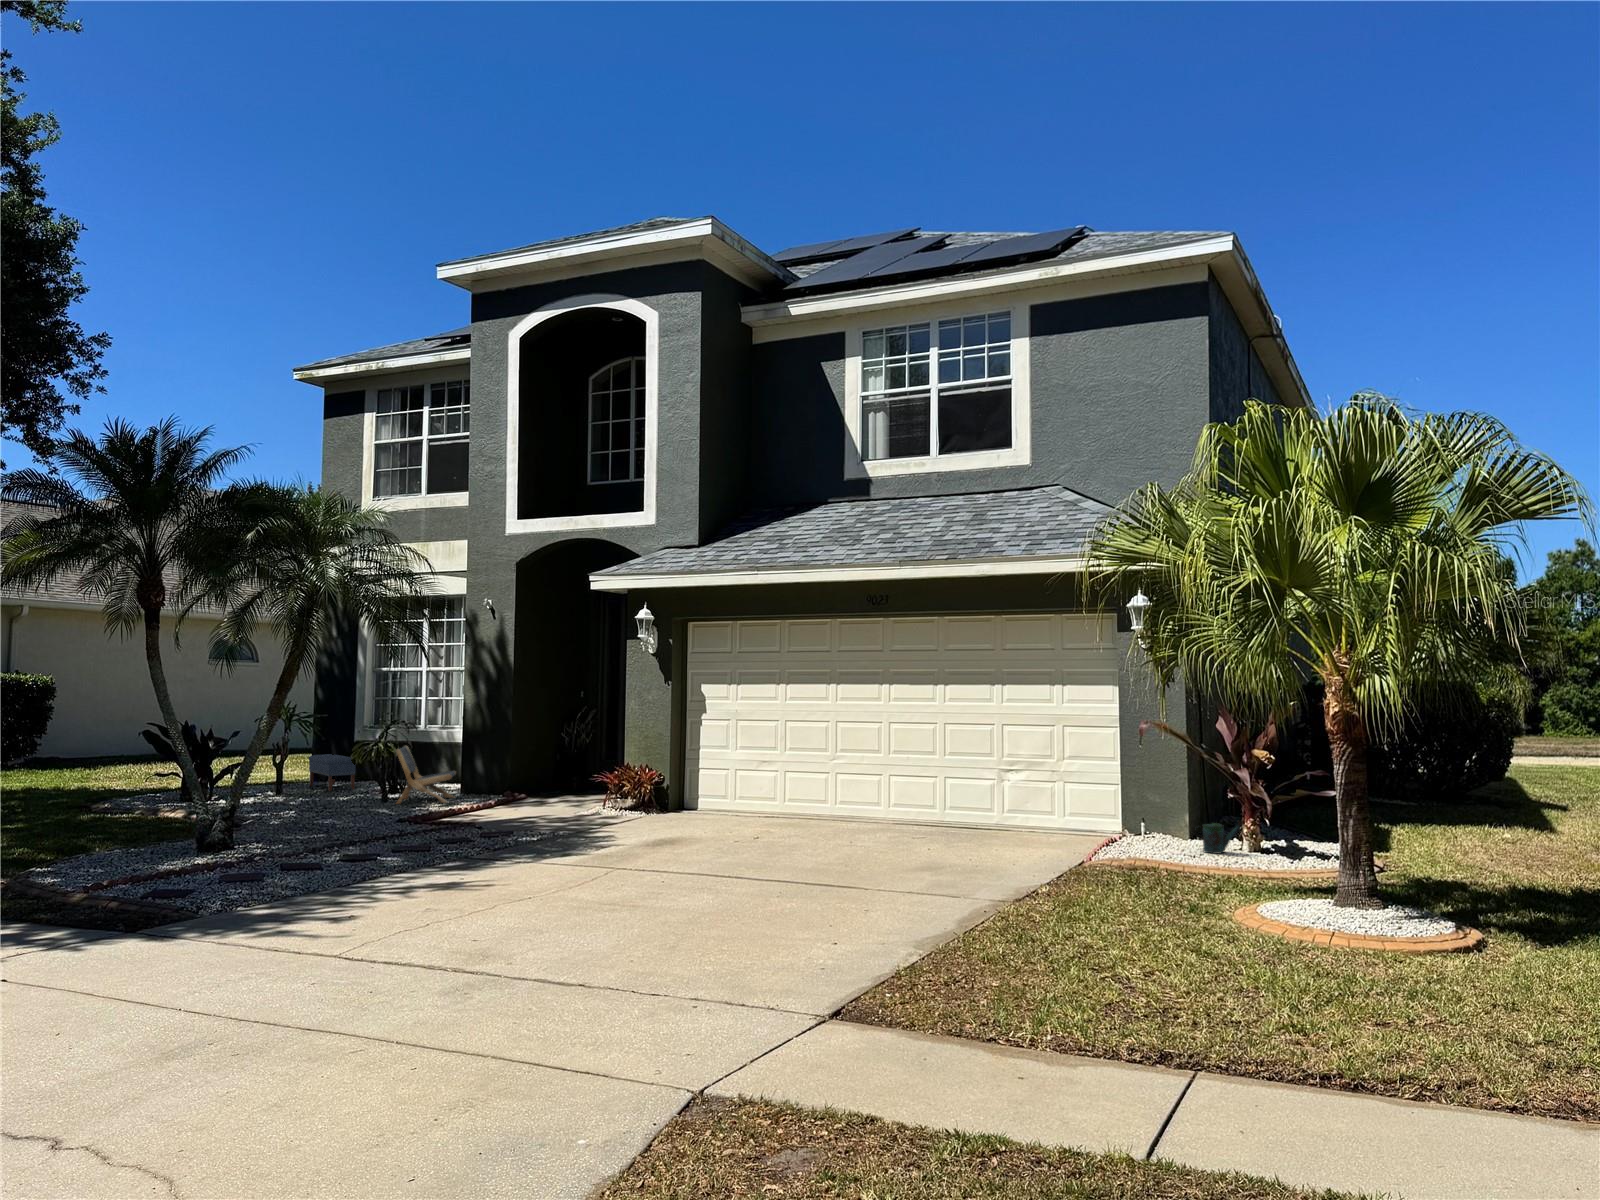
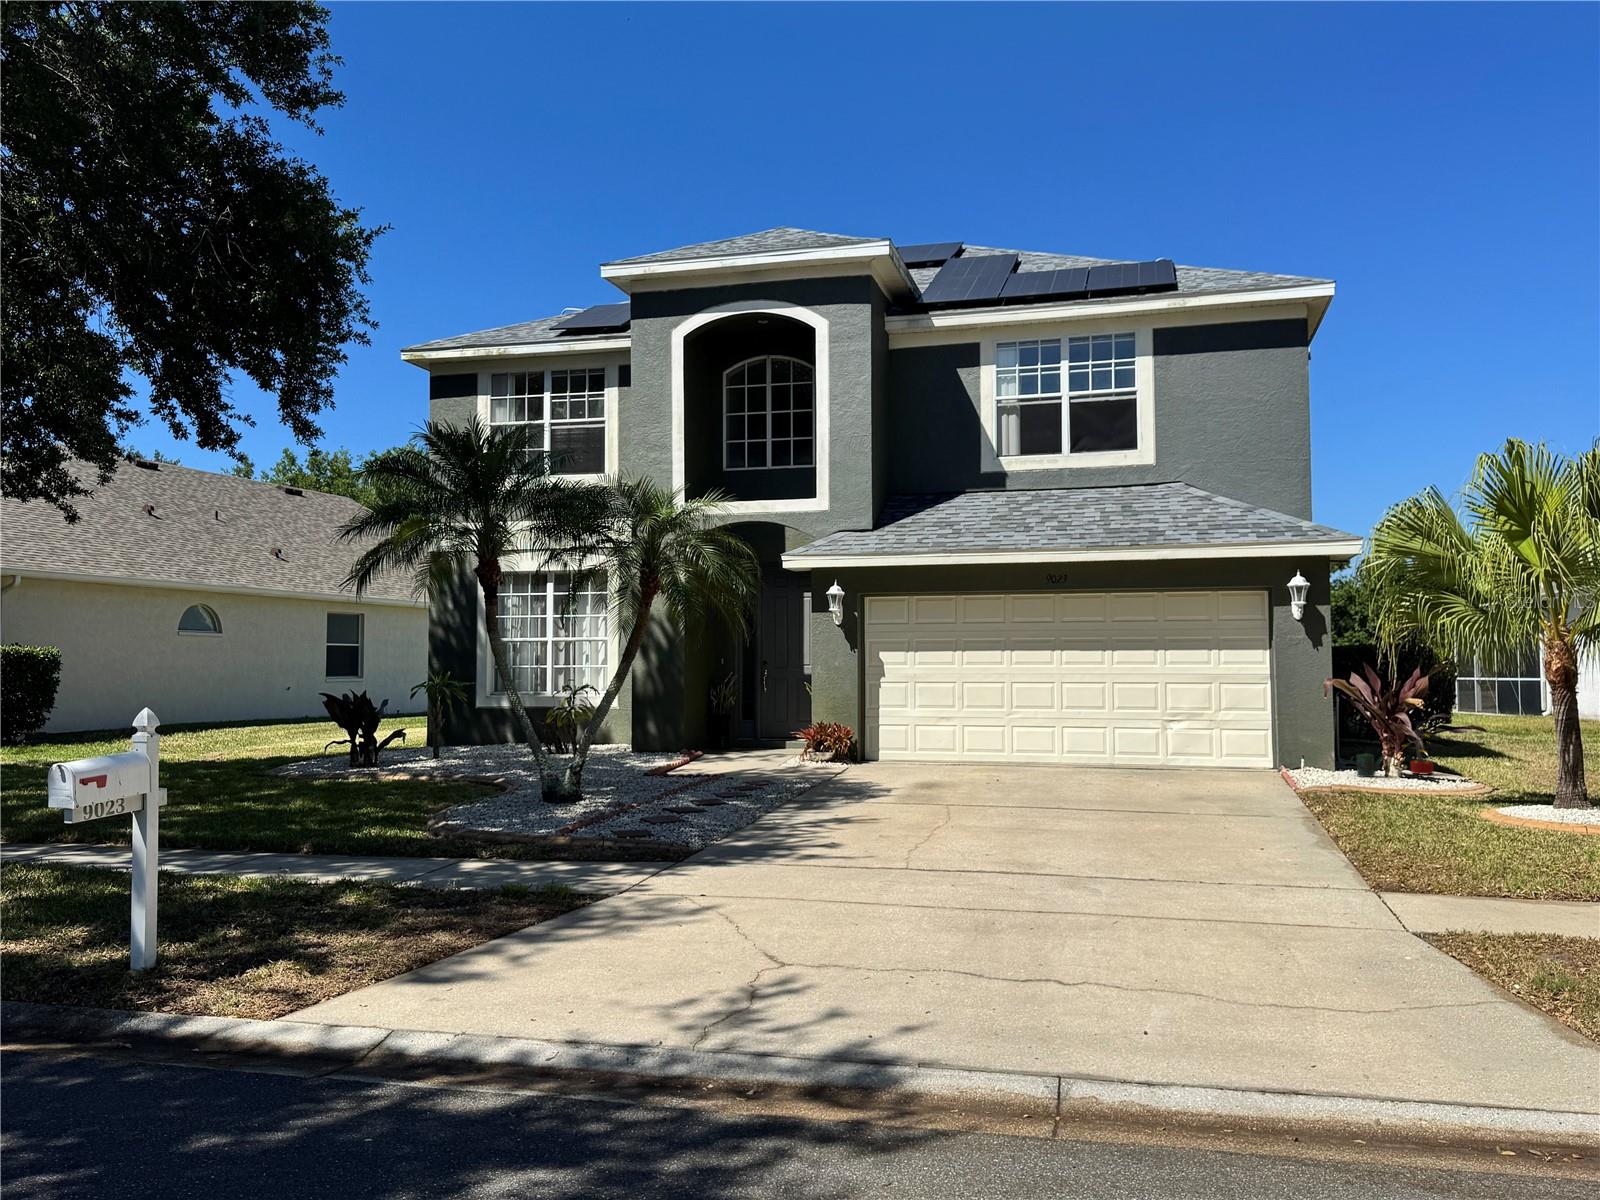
lounge chair: present [396,746,456,804] -> none [571,715,628,769]
bench: present [309,754,356,791] -> none [438,726,497,761]
decorative plant: none [1260,787,1315,853] -> present [1411,730,1433,775]

